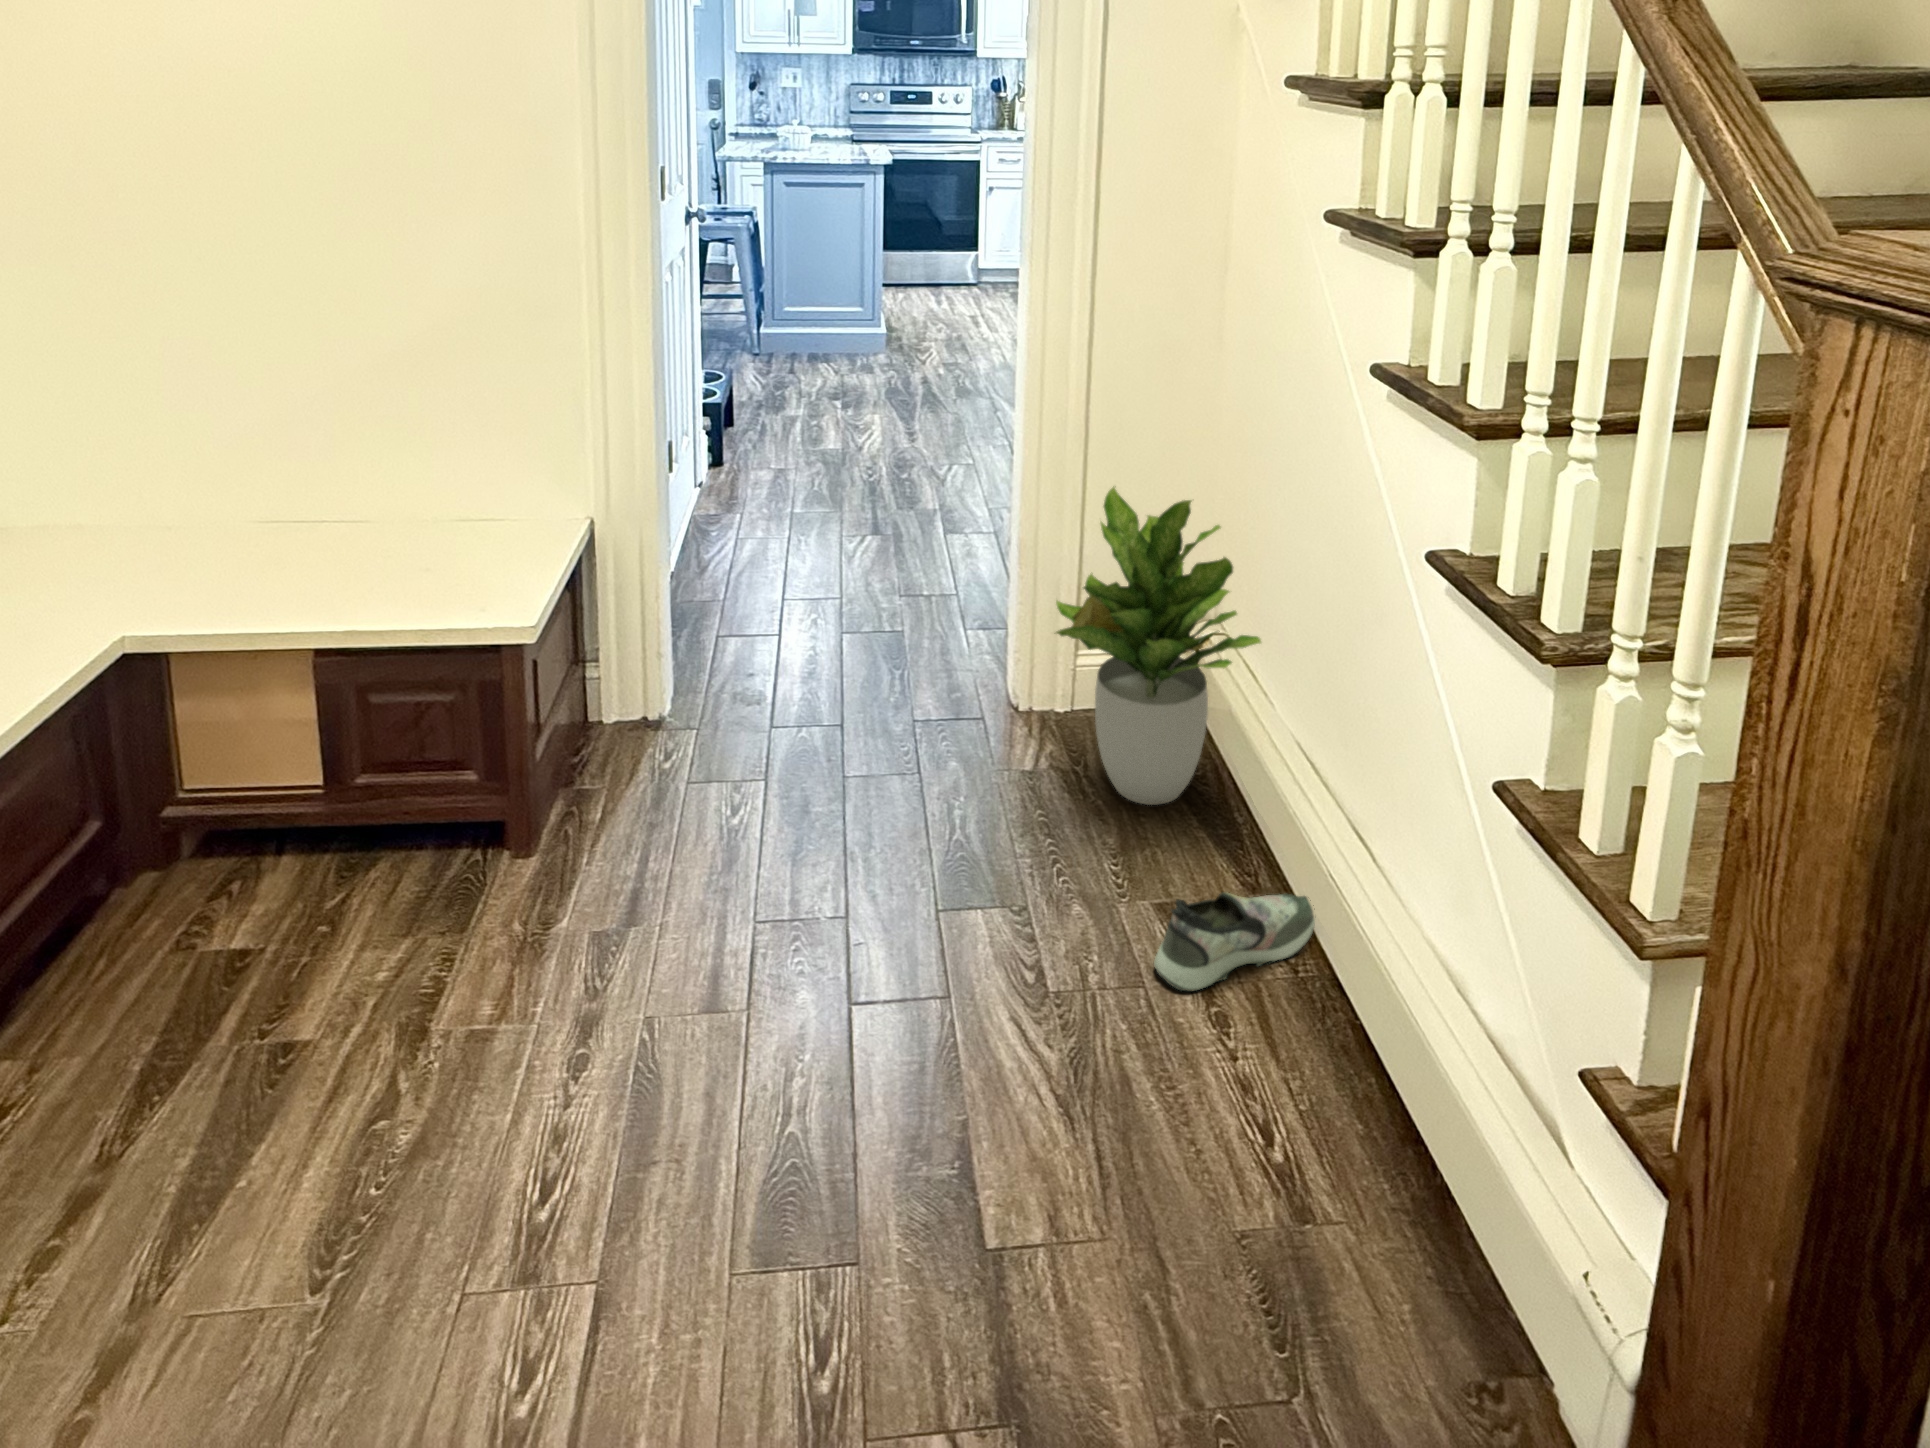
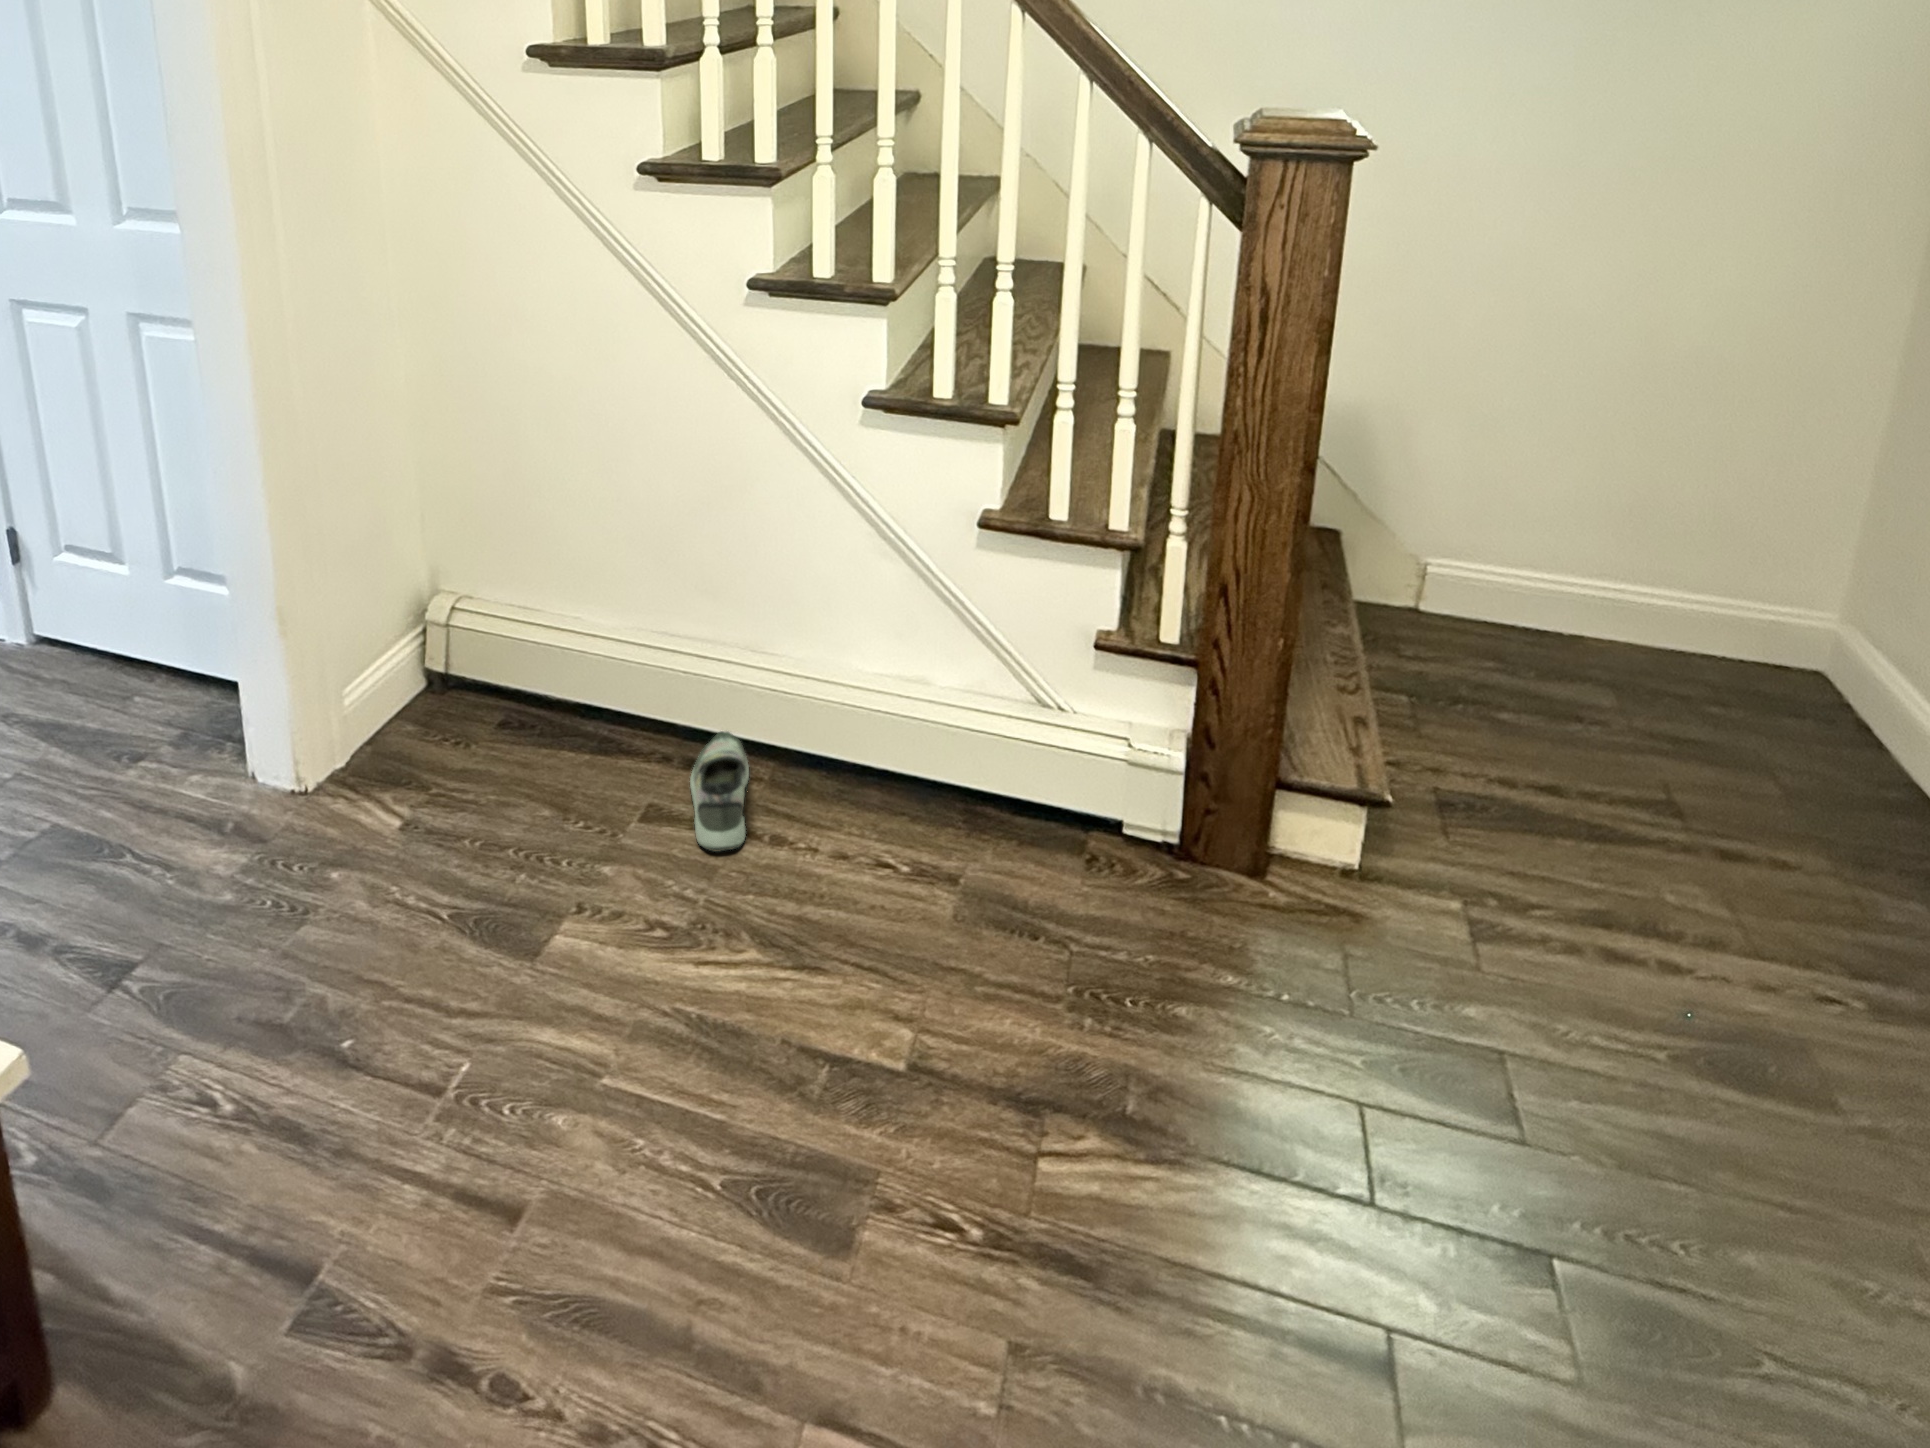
potted plant: present [1056,486,1261,805] -> none [383,468,597,781]

